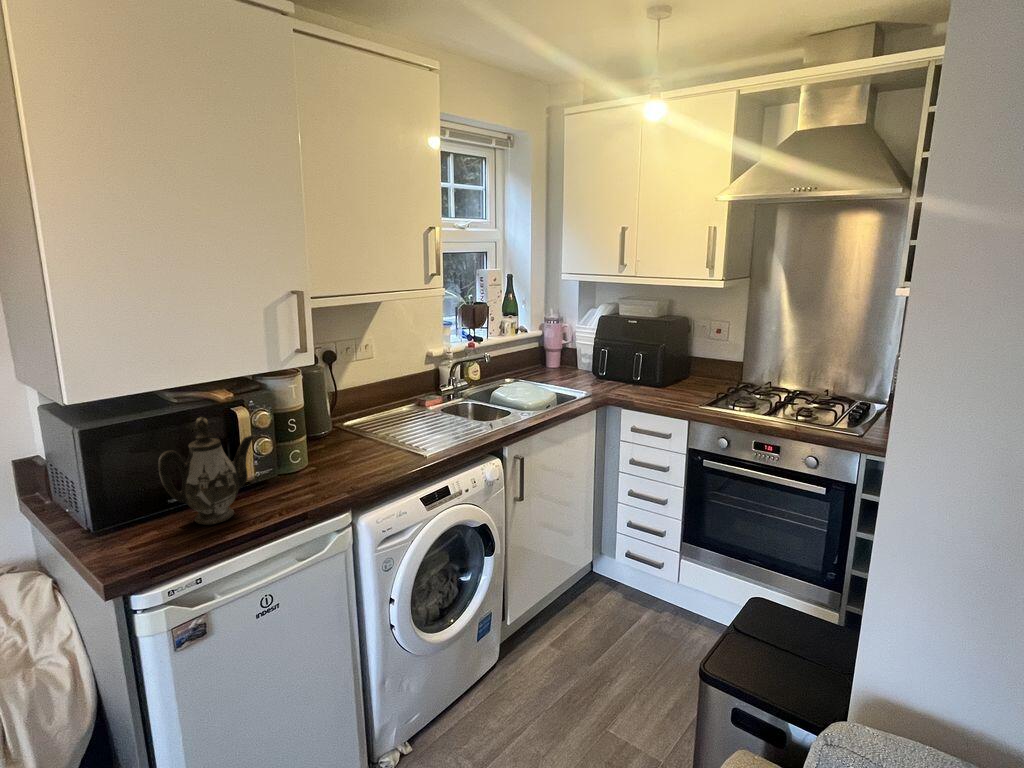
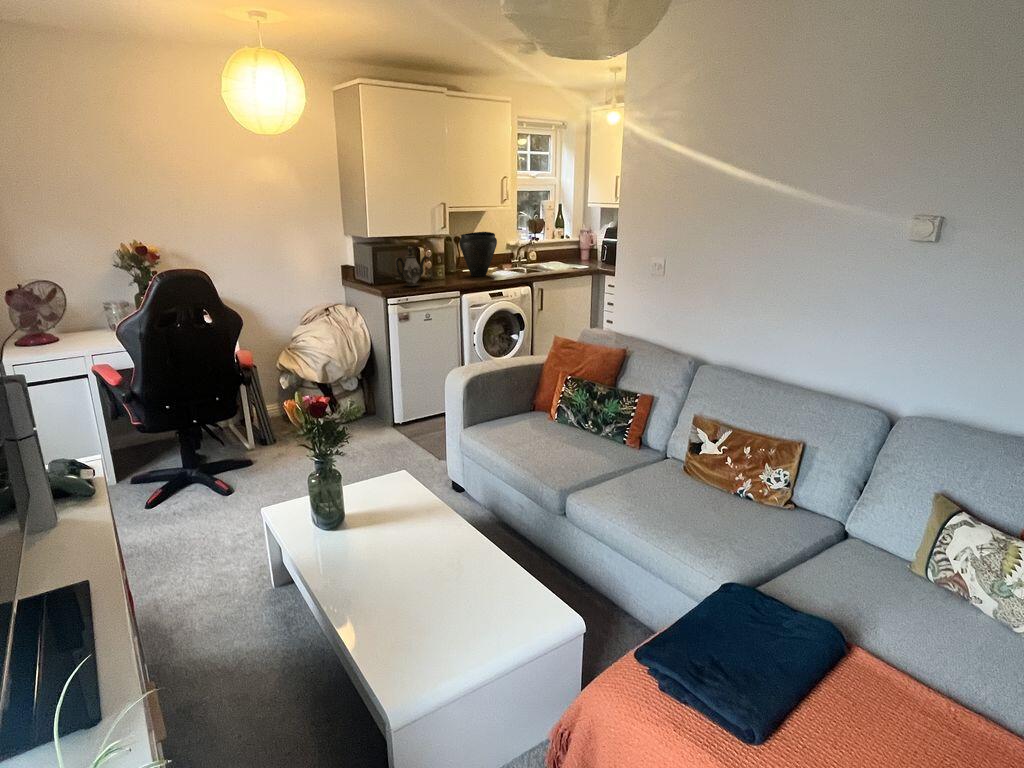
vase: none [336,345,423,447] -> present [459,232,497,276]

